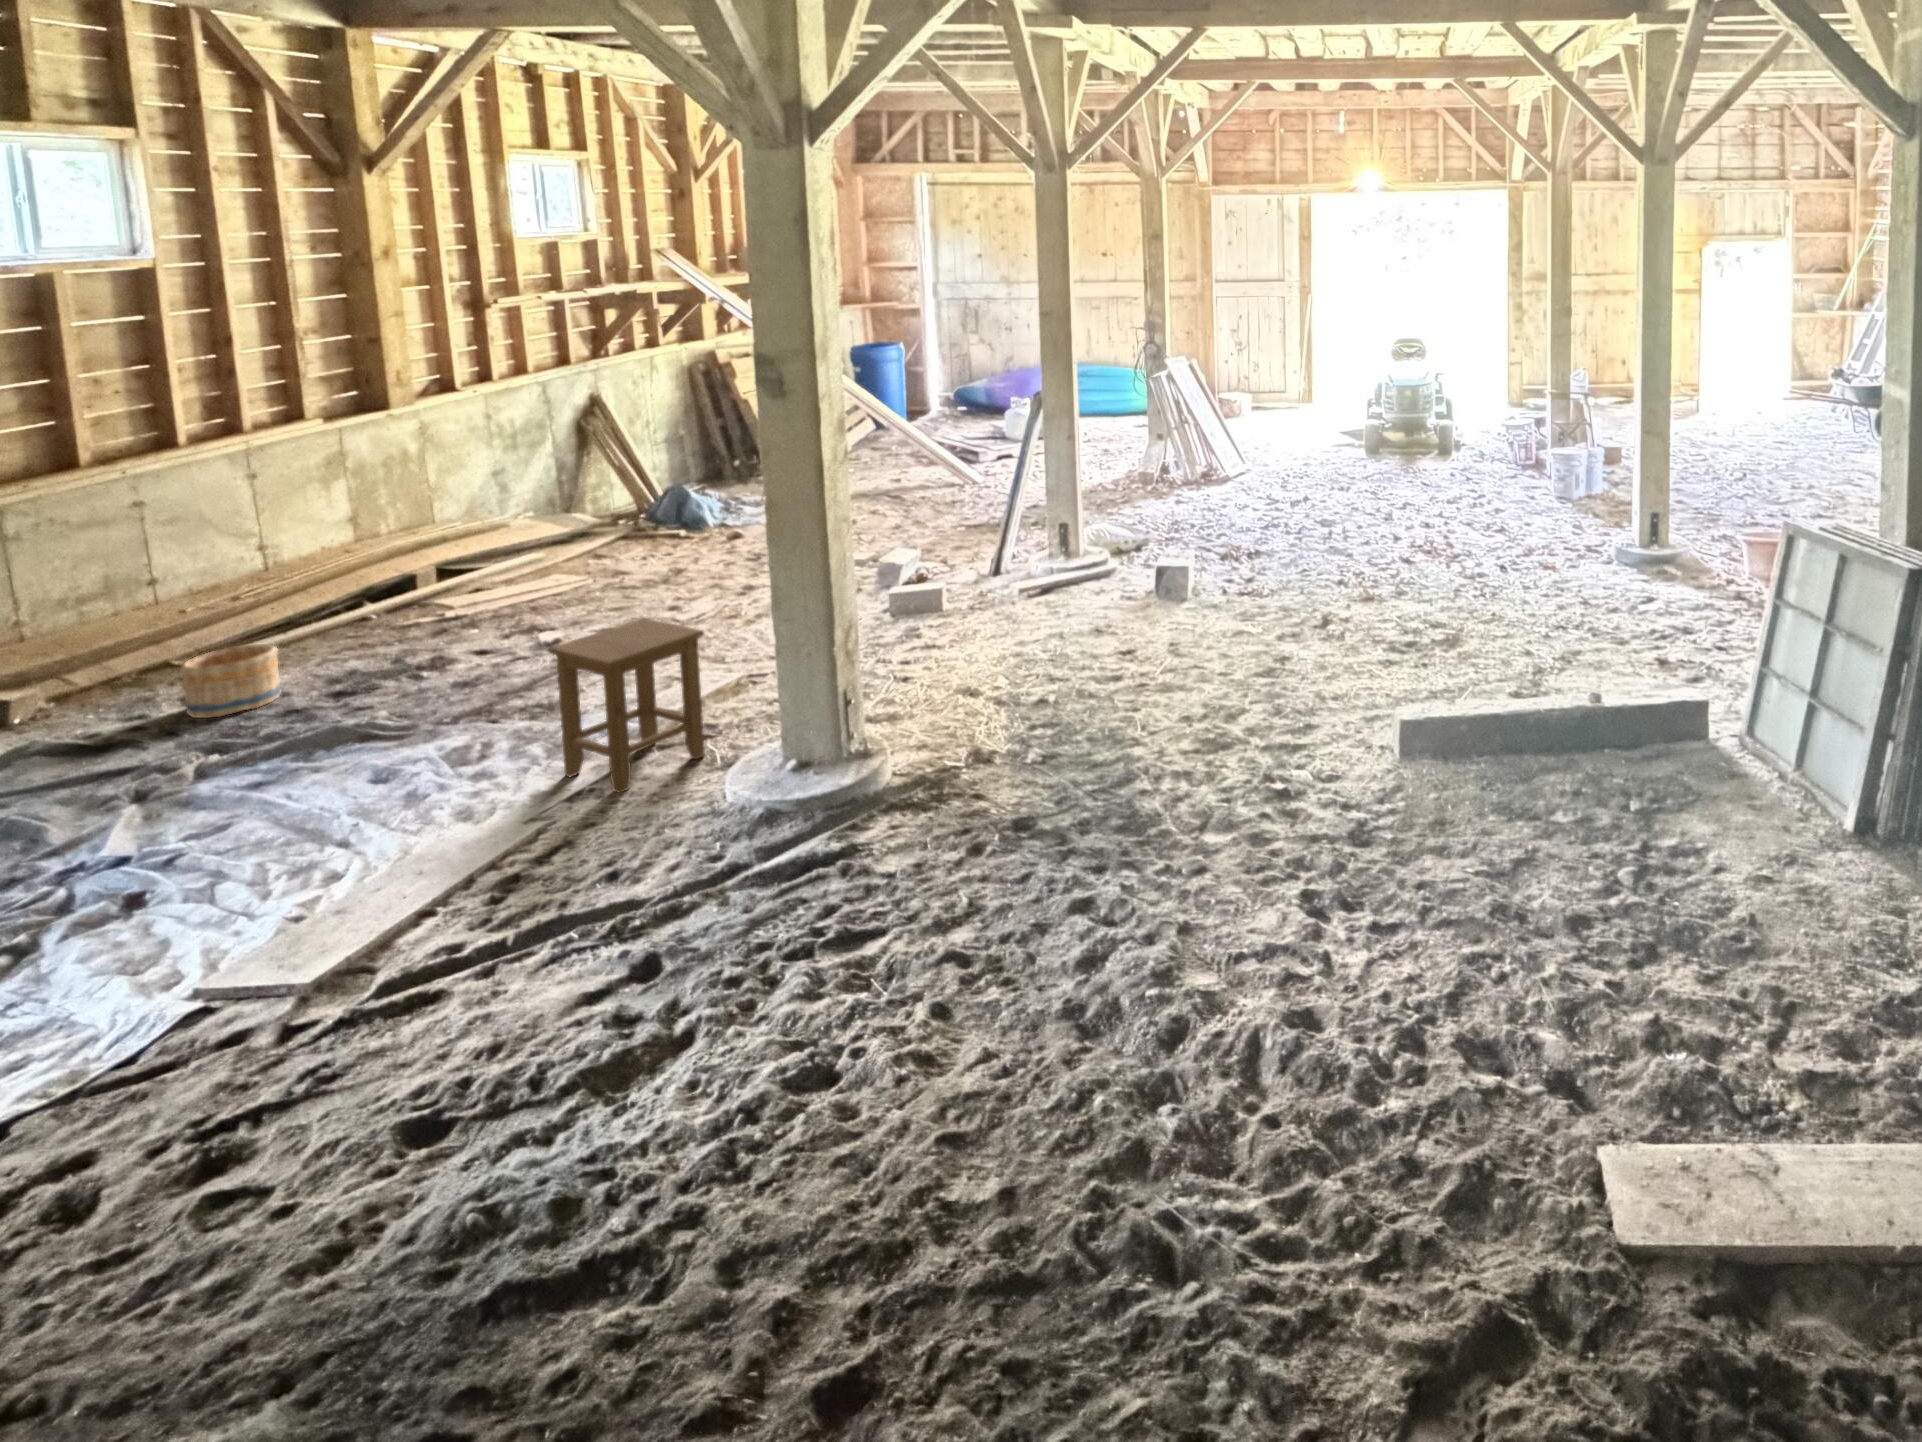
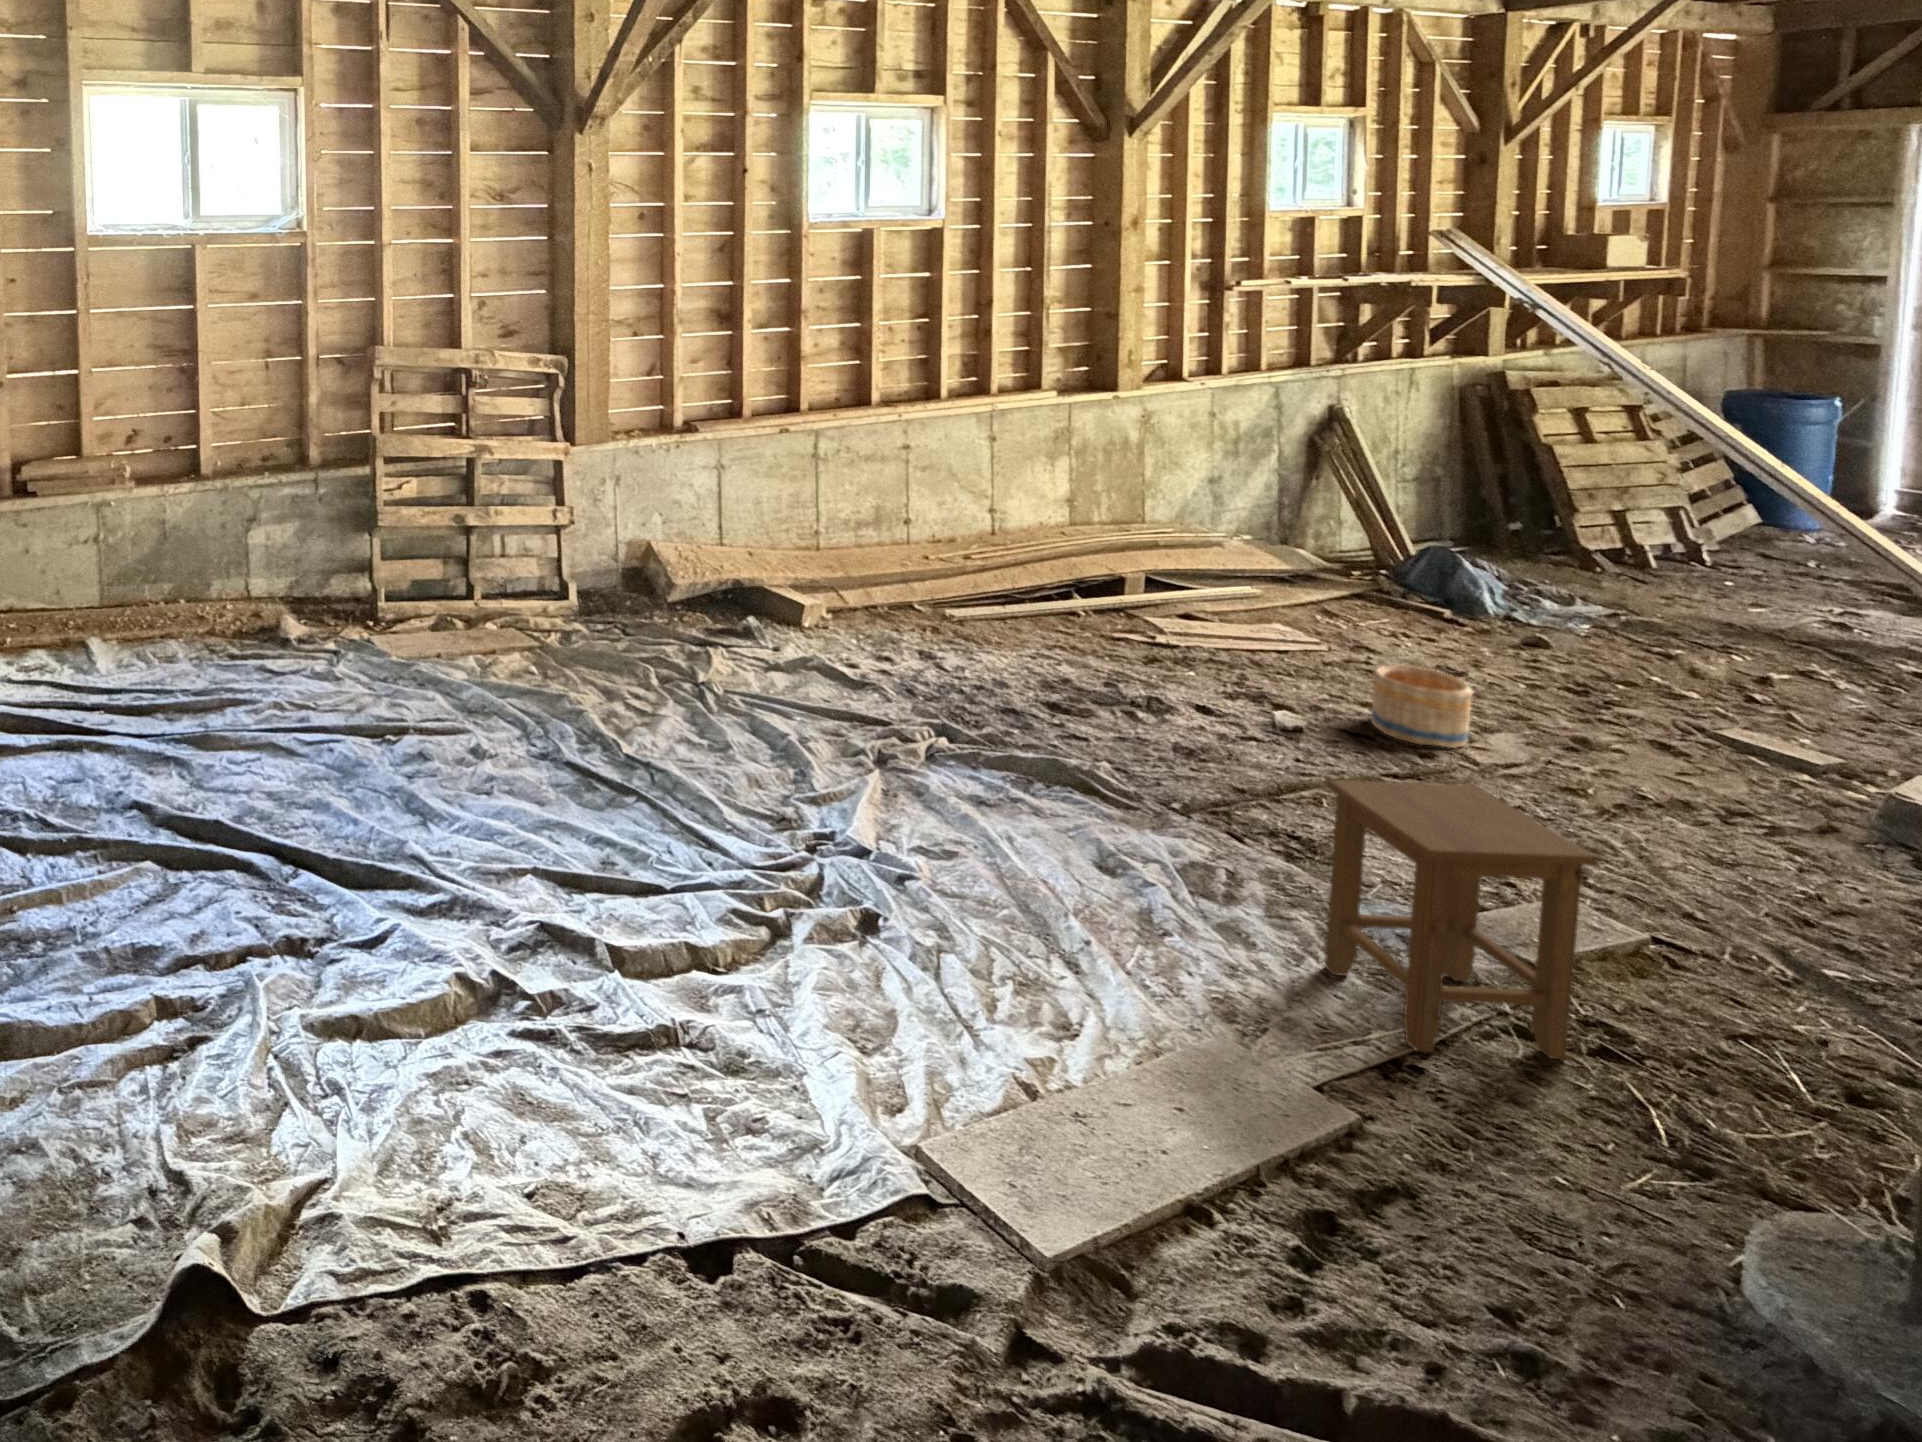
basket: present [181,644,280,718] -> present [1371,665,1473,748]

